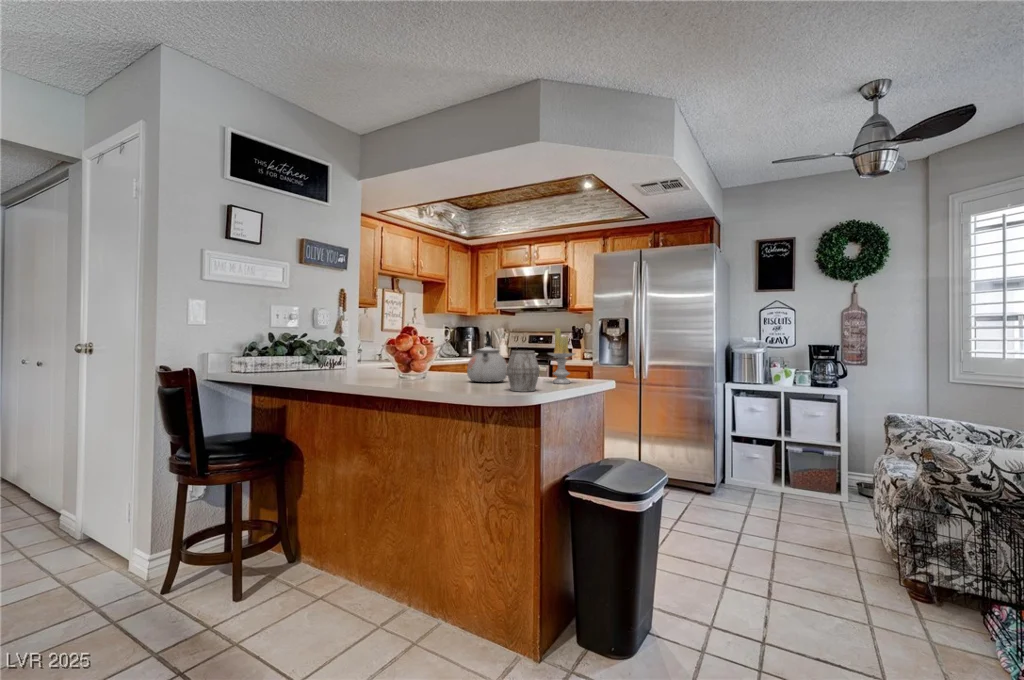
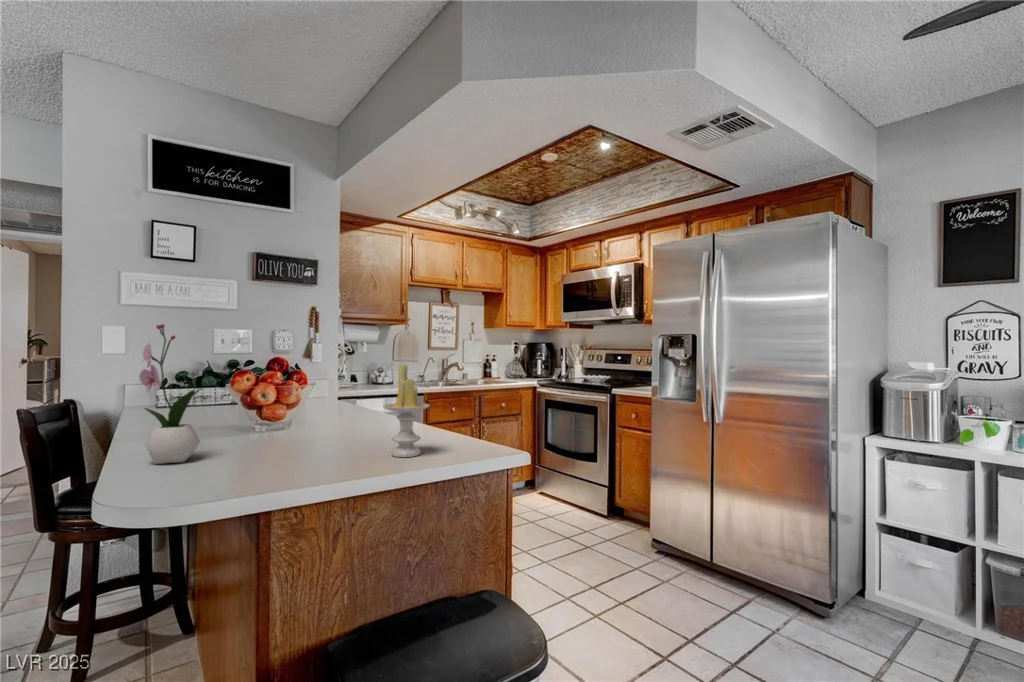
flower arrangement: none [420,298,462,389] -> present [139,324,202,464]
kettle: present [467,334,507,382] -> none [286,371,351,445]
mug: present [506,350,540,392] -> none [212,409,278,485]

